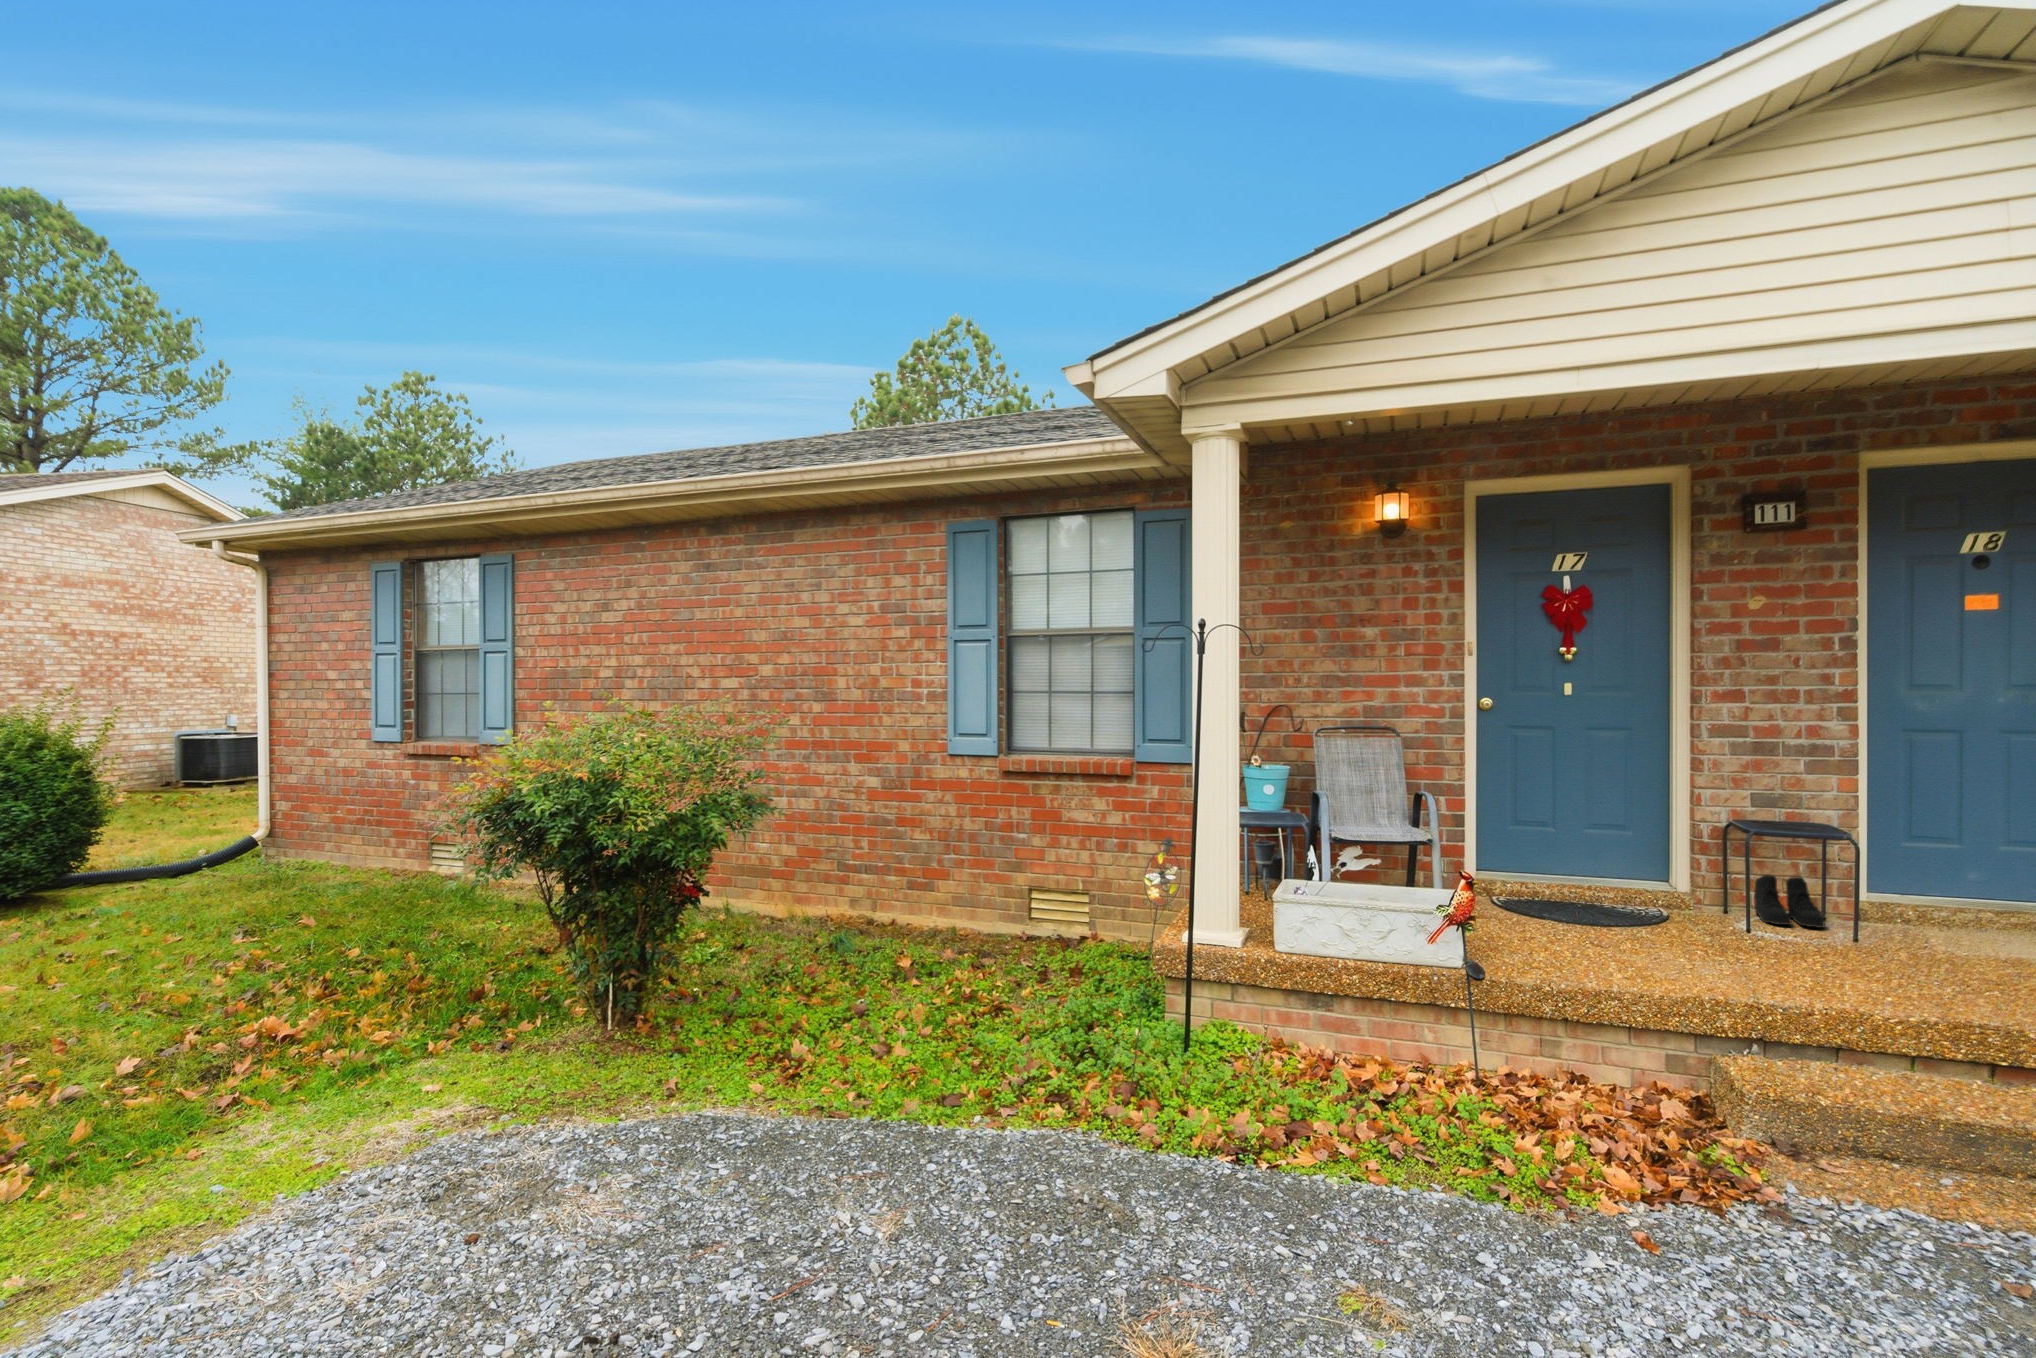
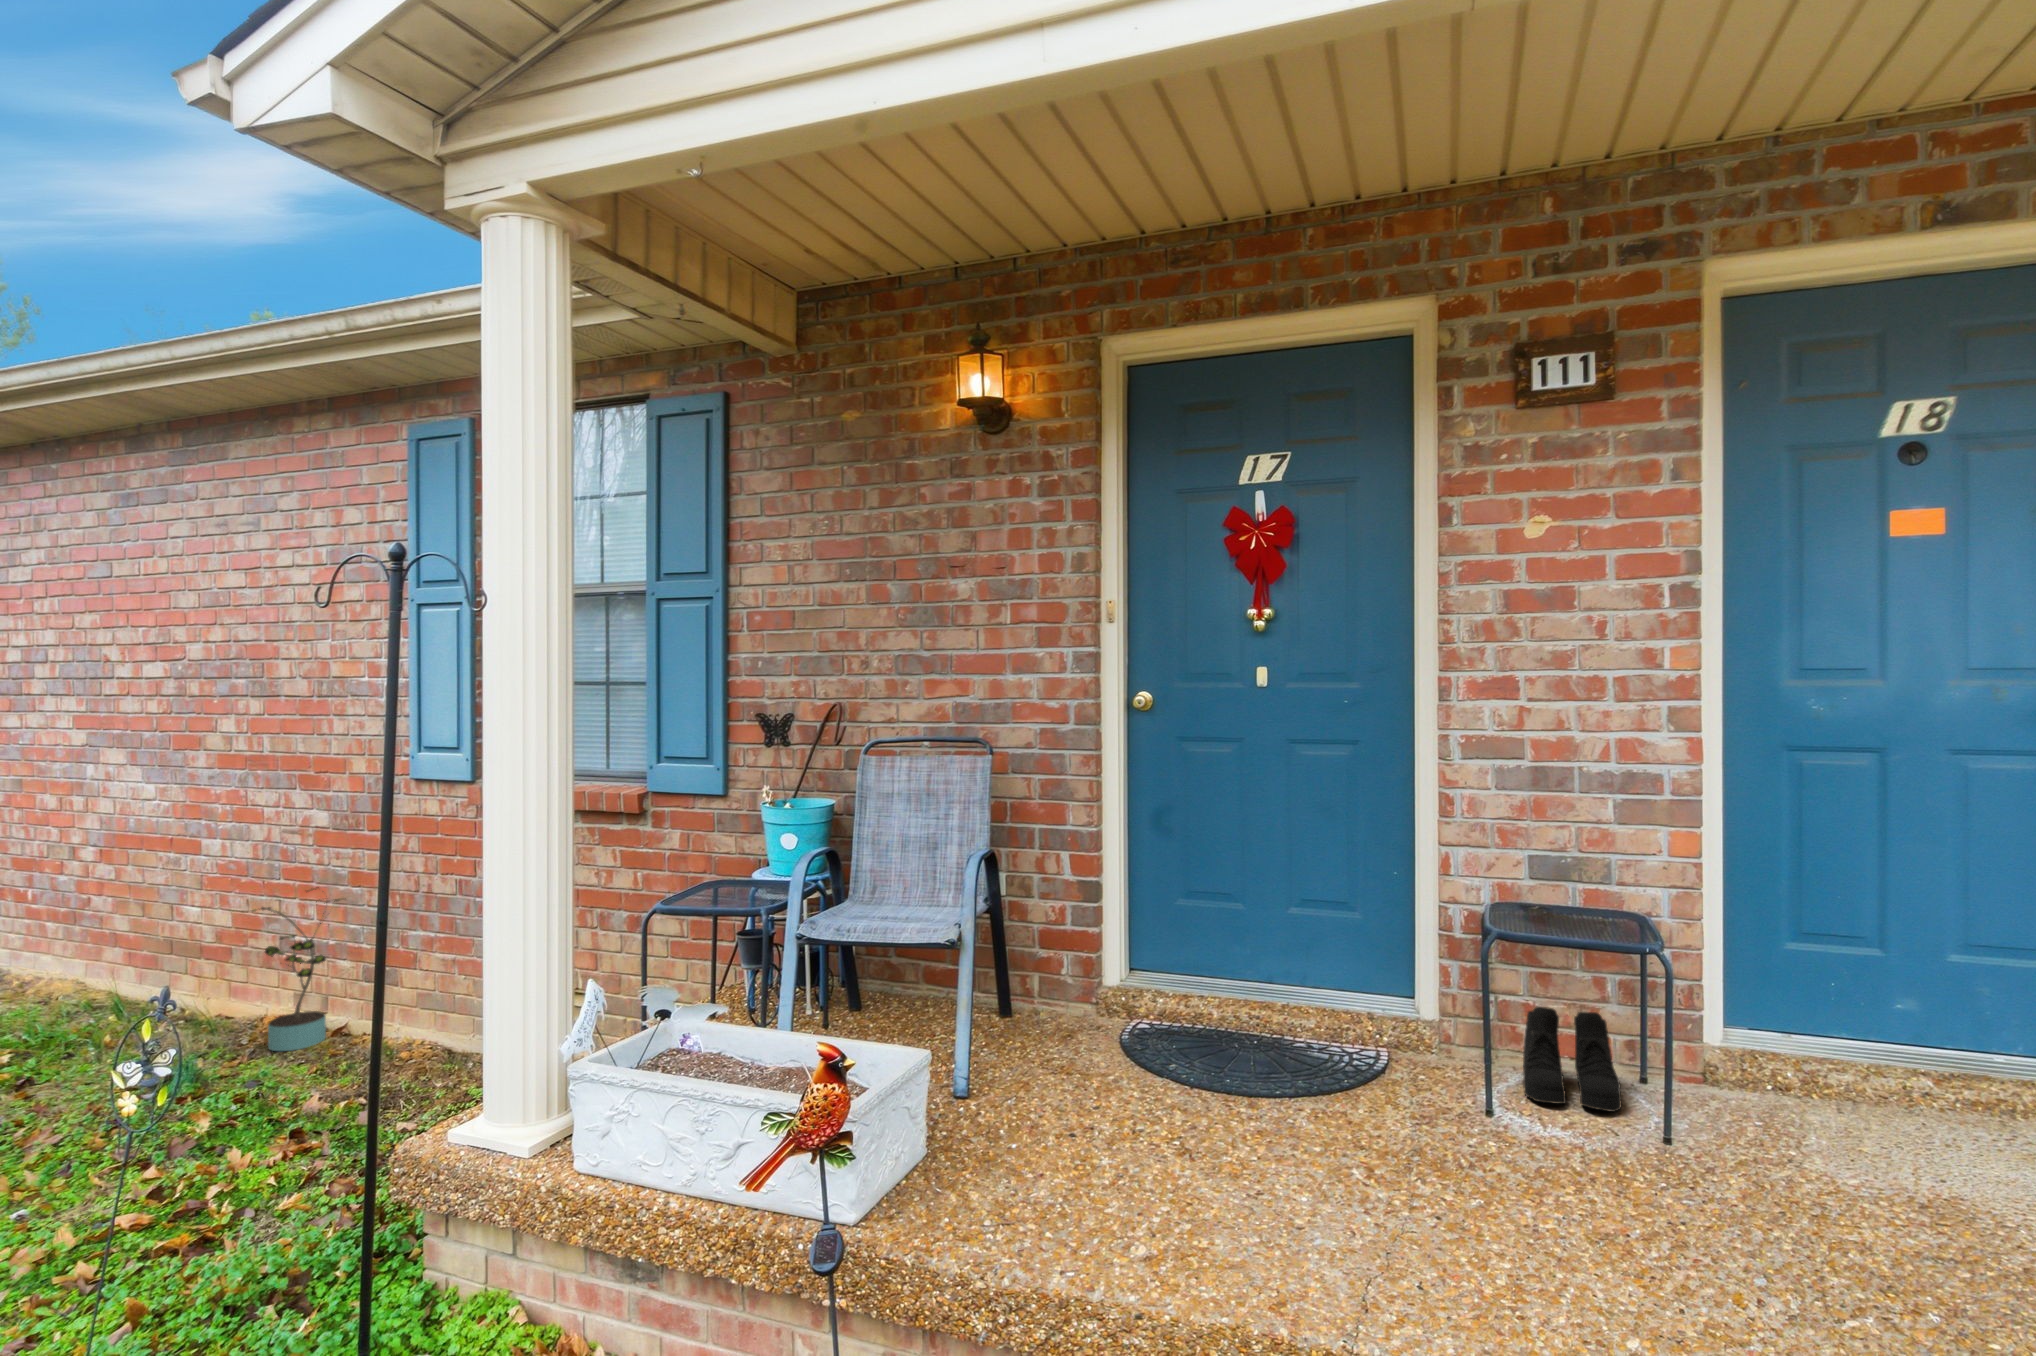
potted plant: none [843,824,901,929] -> present [252,889,340,1051]

